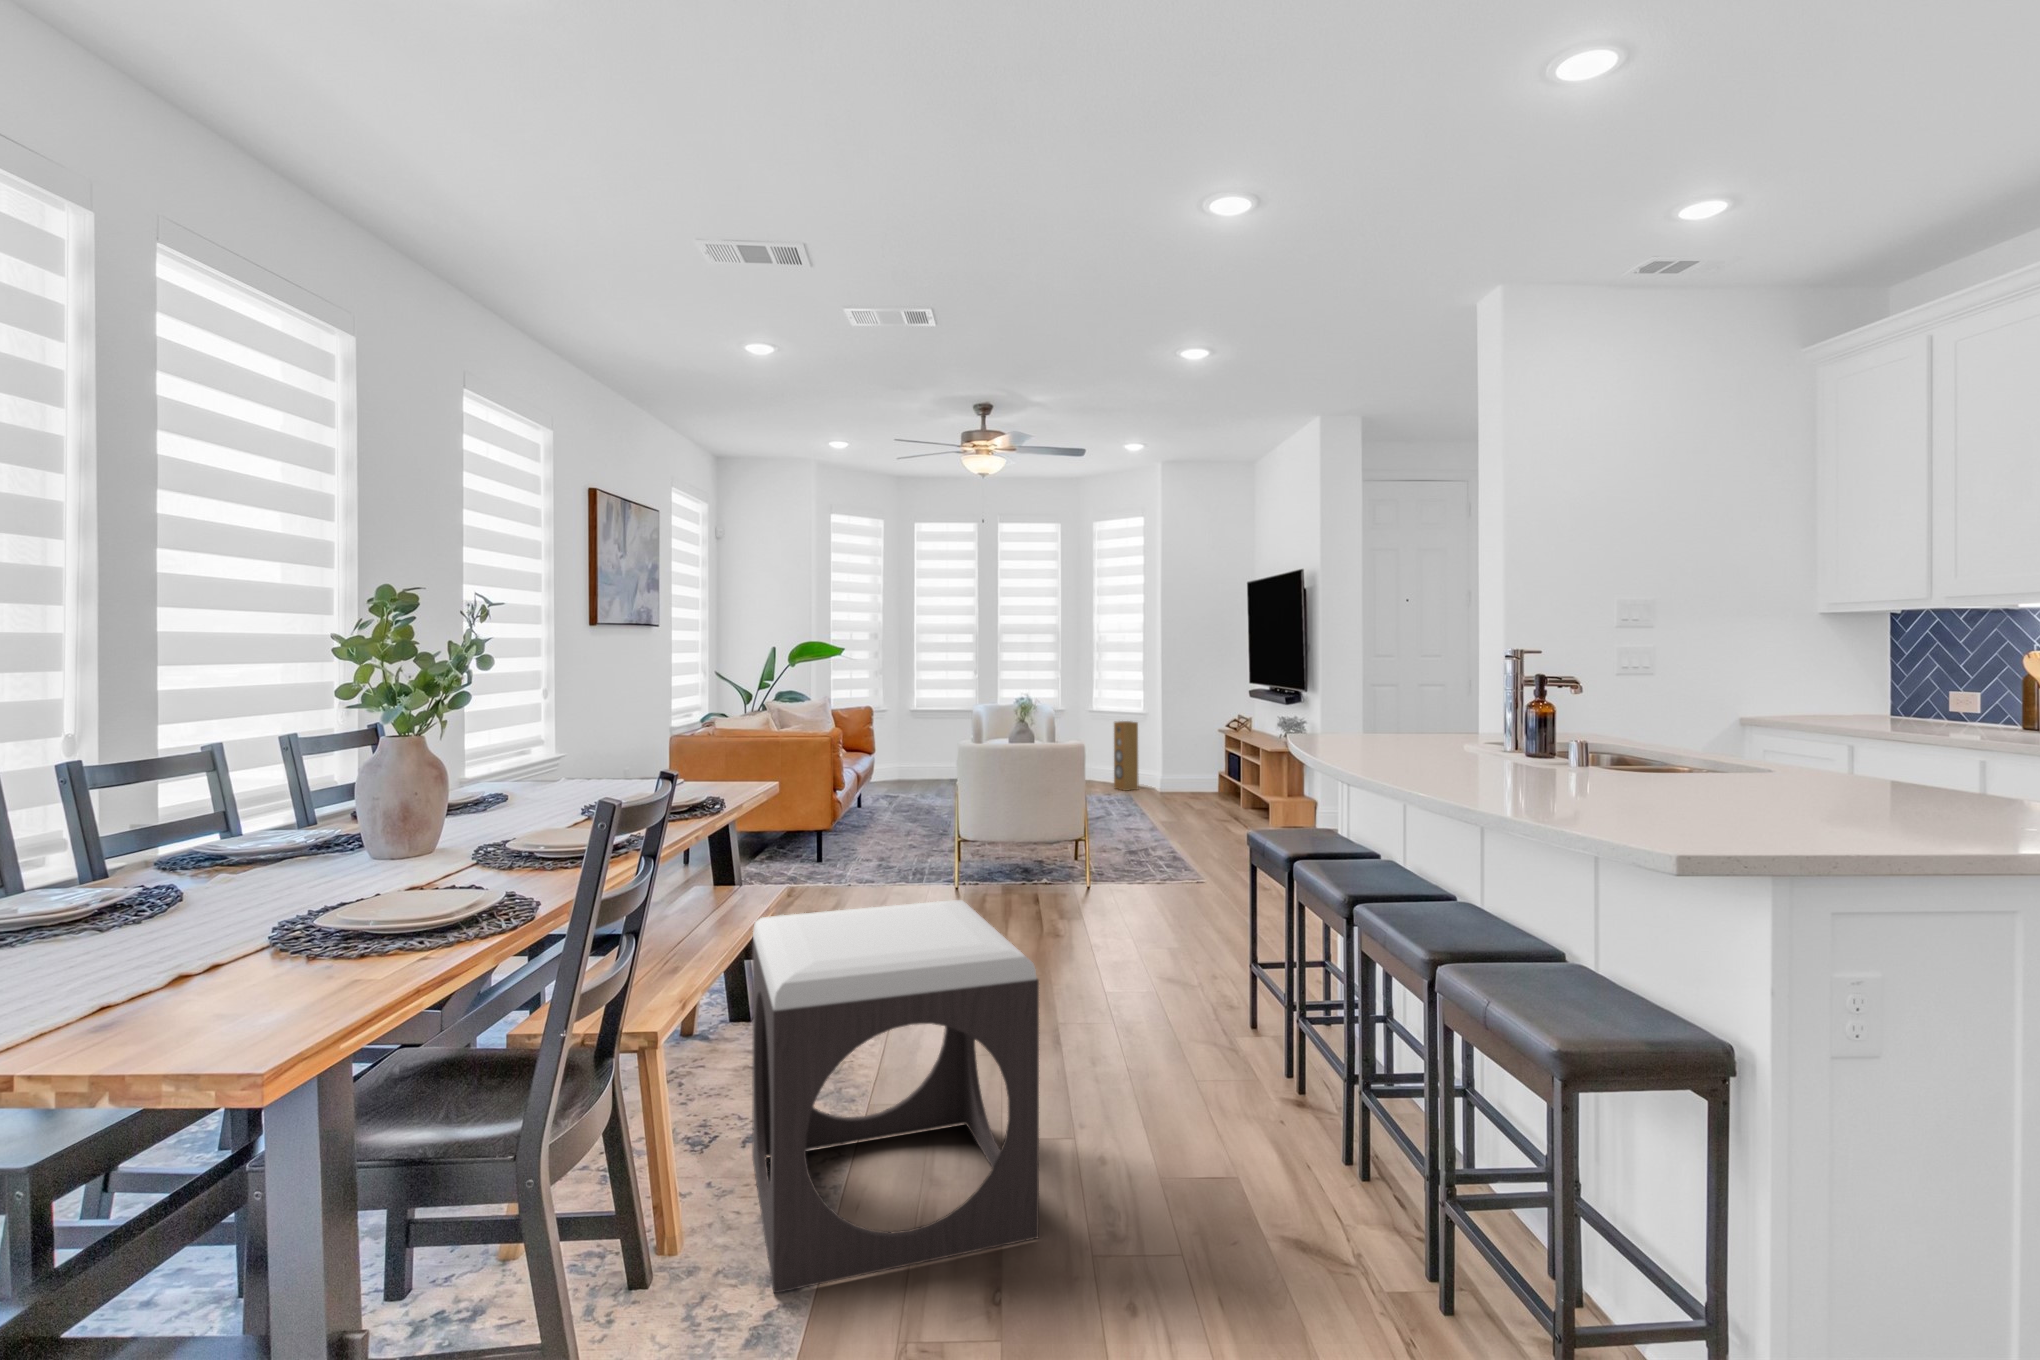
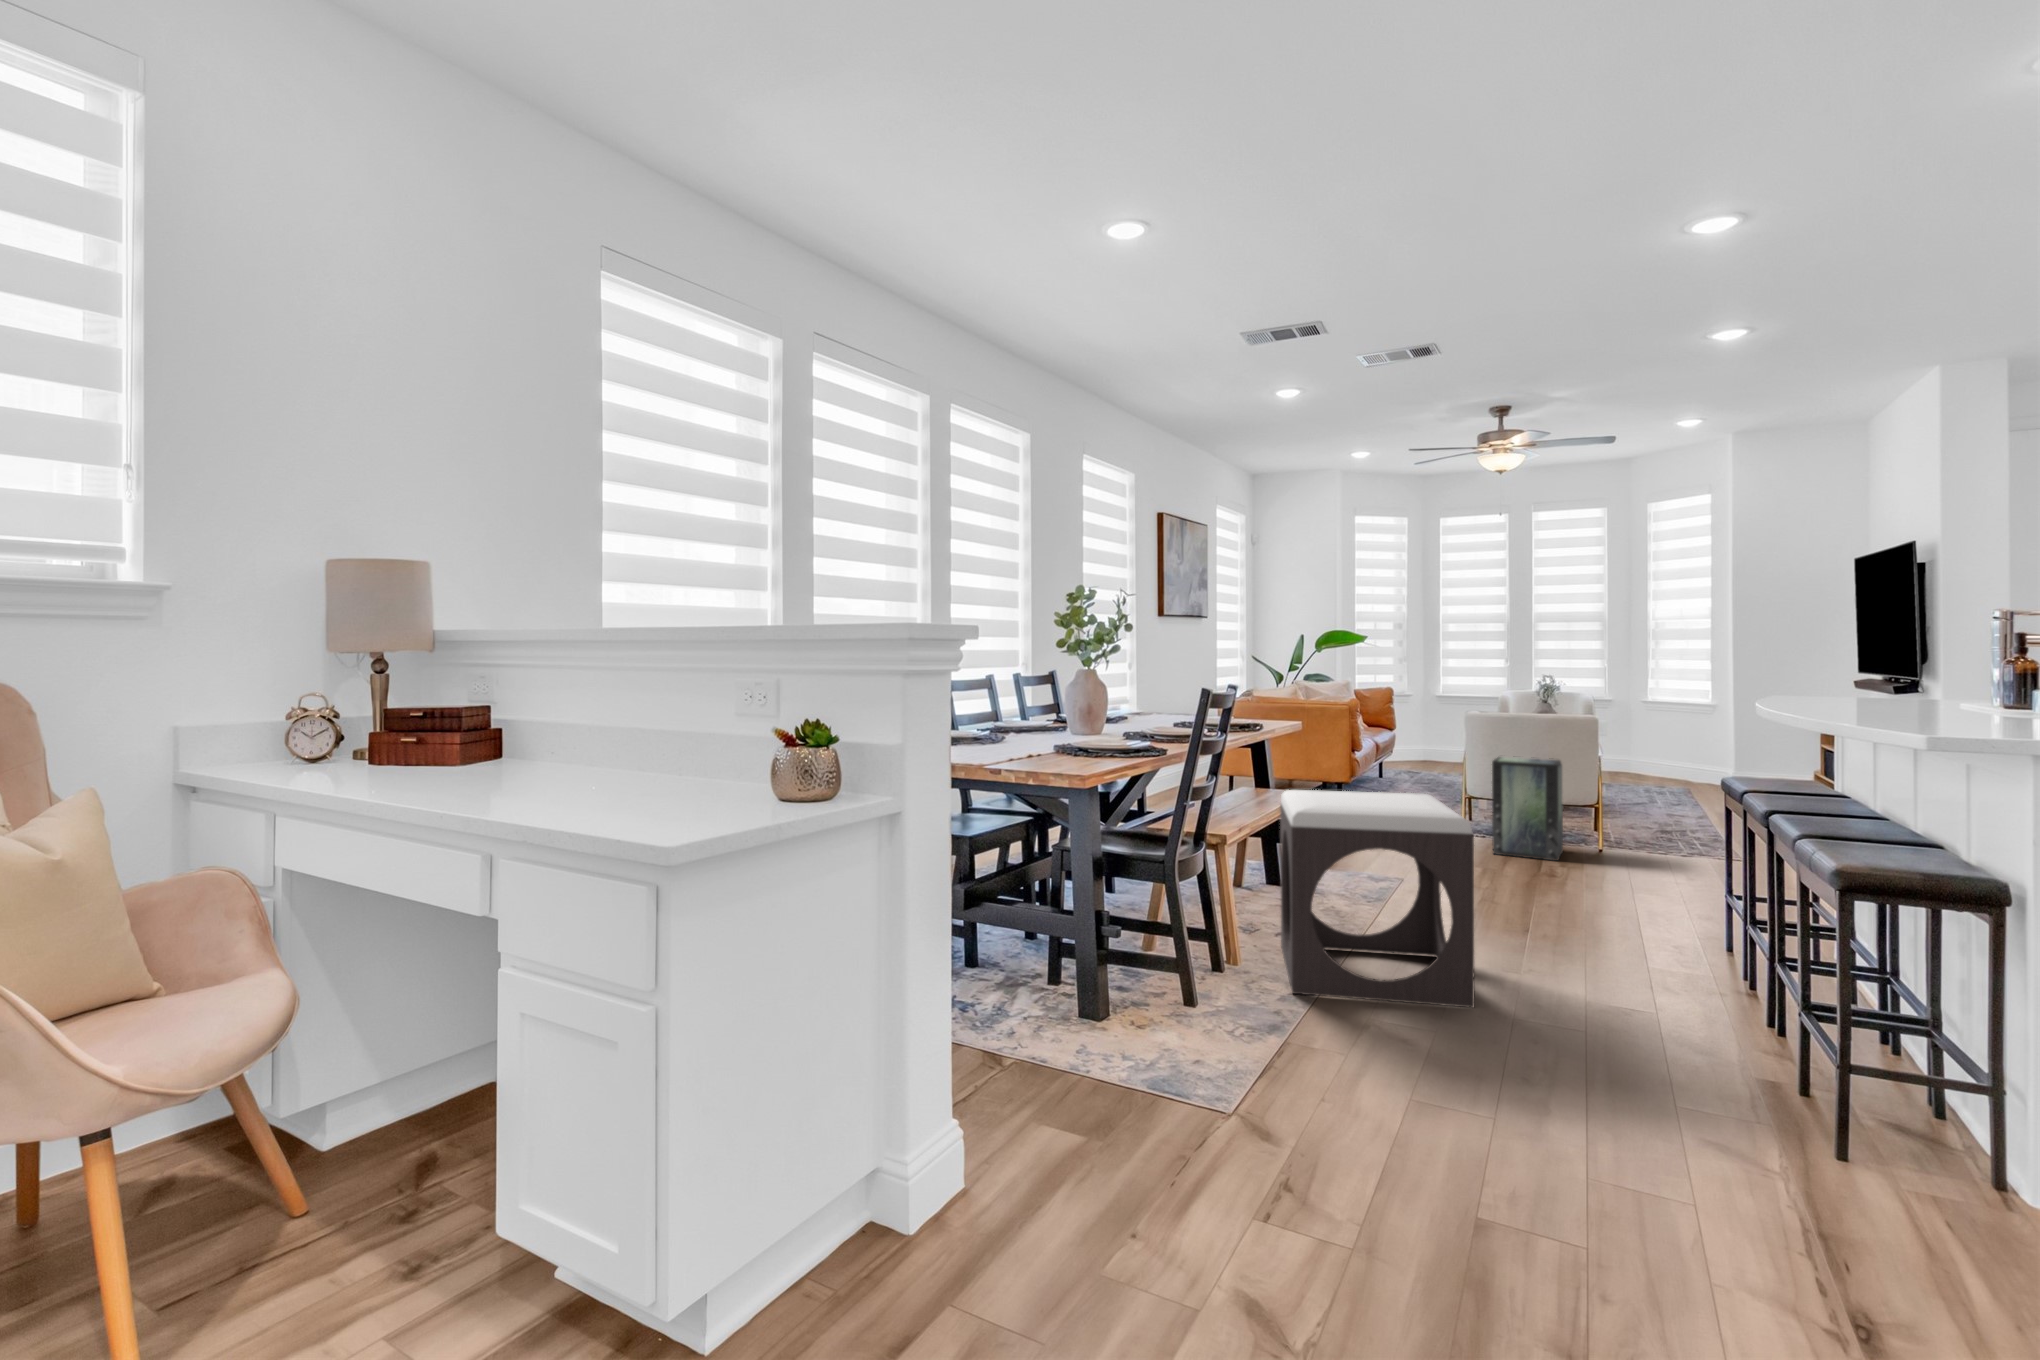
speaker: present [1114,721,1138,791] -> none [1669,713,1701,785]
storage box: none [990,793,1056,910] -> present [1492,757,1563,861]

